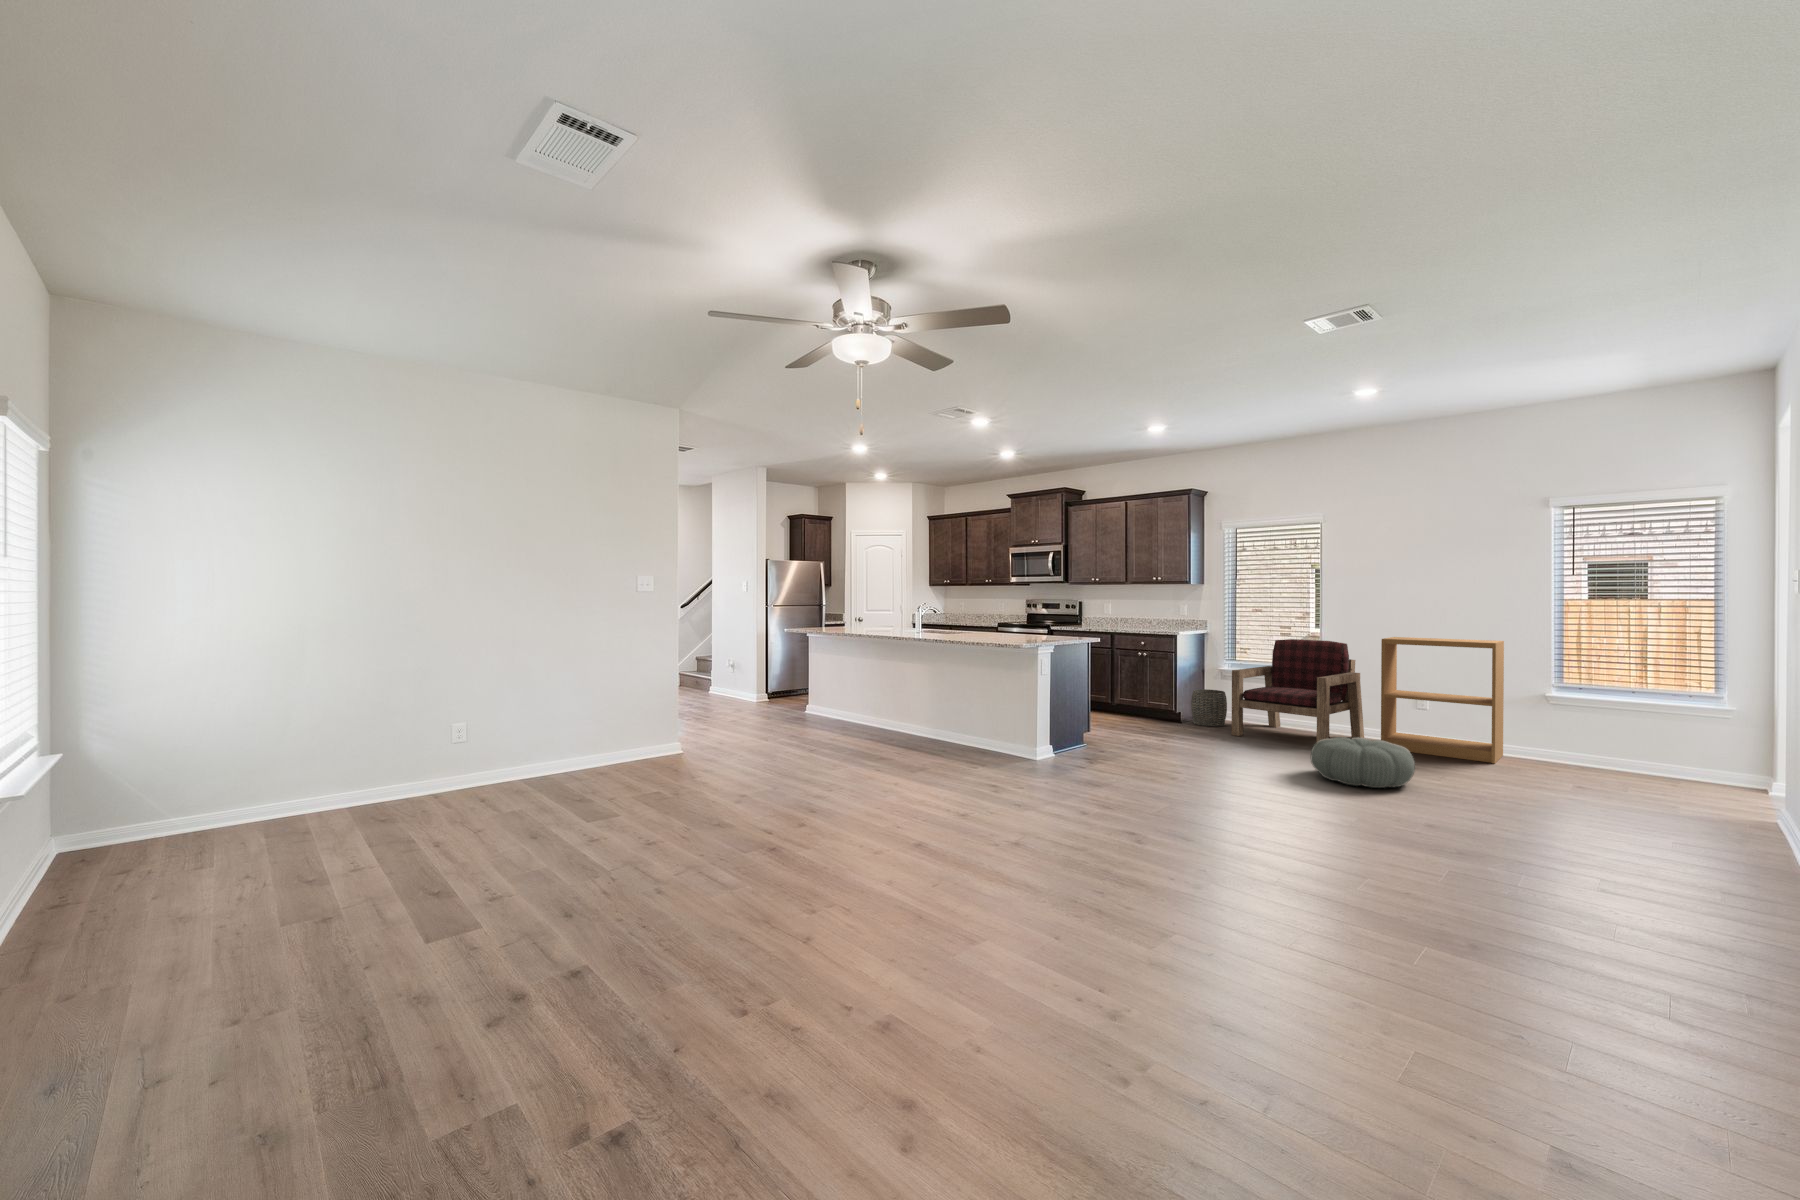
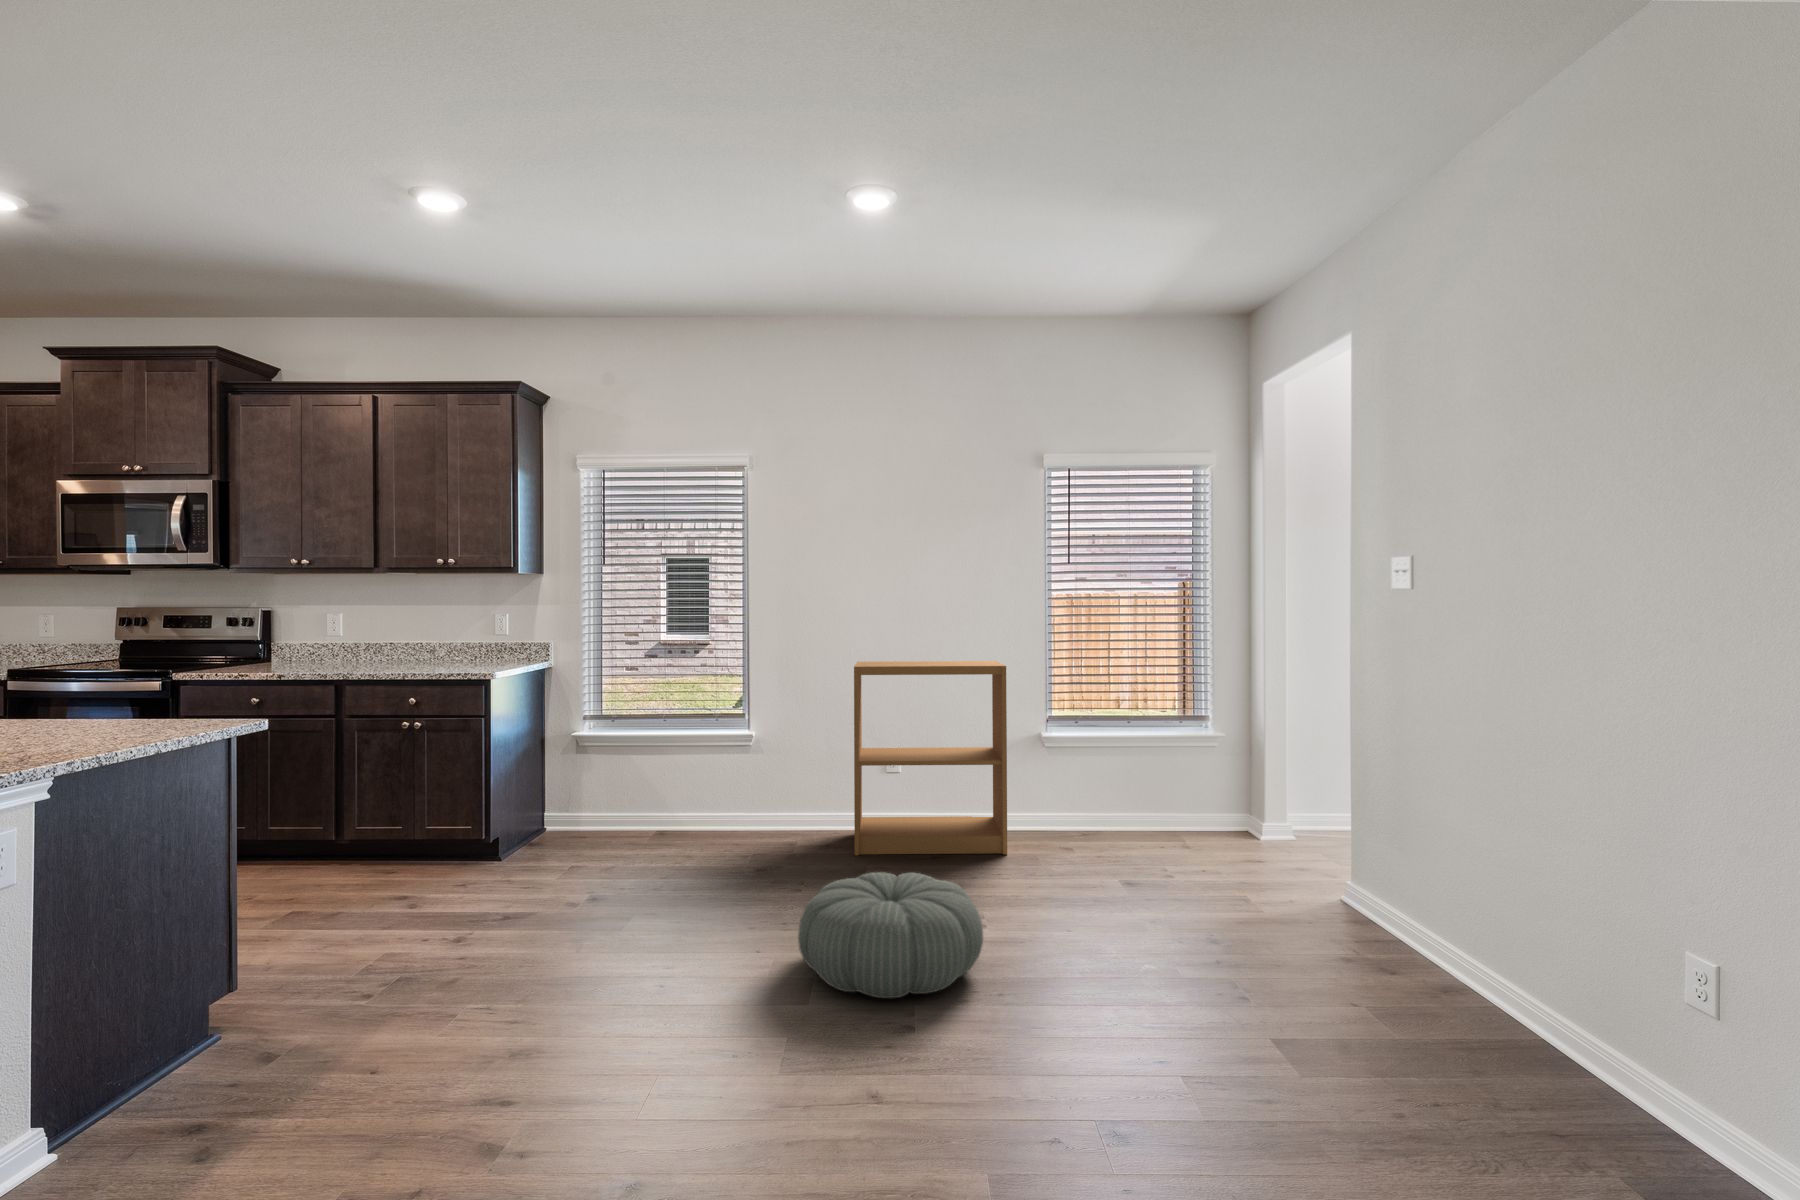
armchair: present [1232,639,1364,742] -> none [607,673,818,882]
woven basket: present [1191,689,1227,726] -> none [521,780,592,860]

